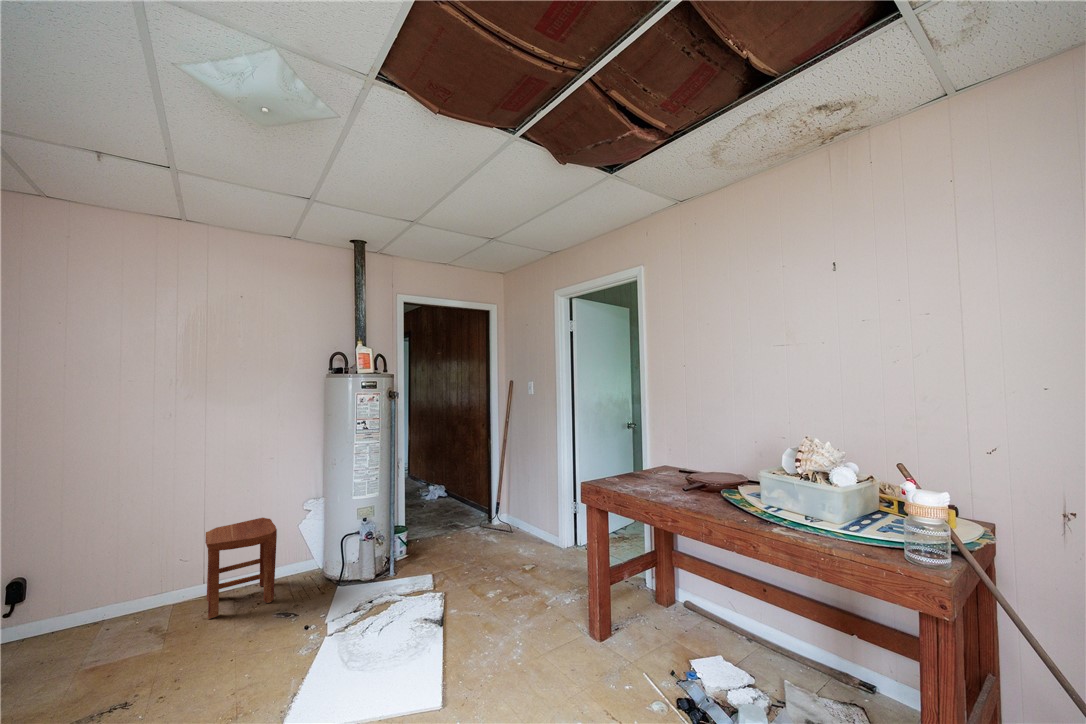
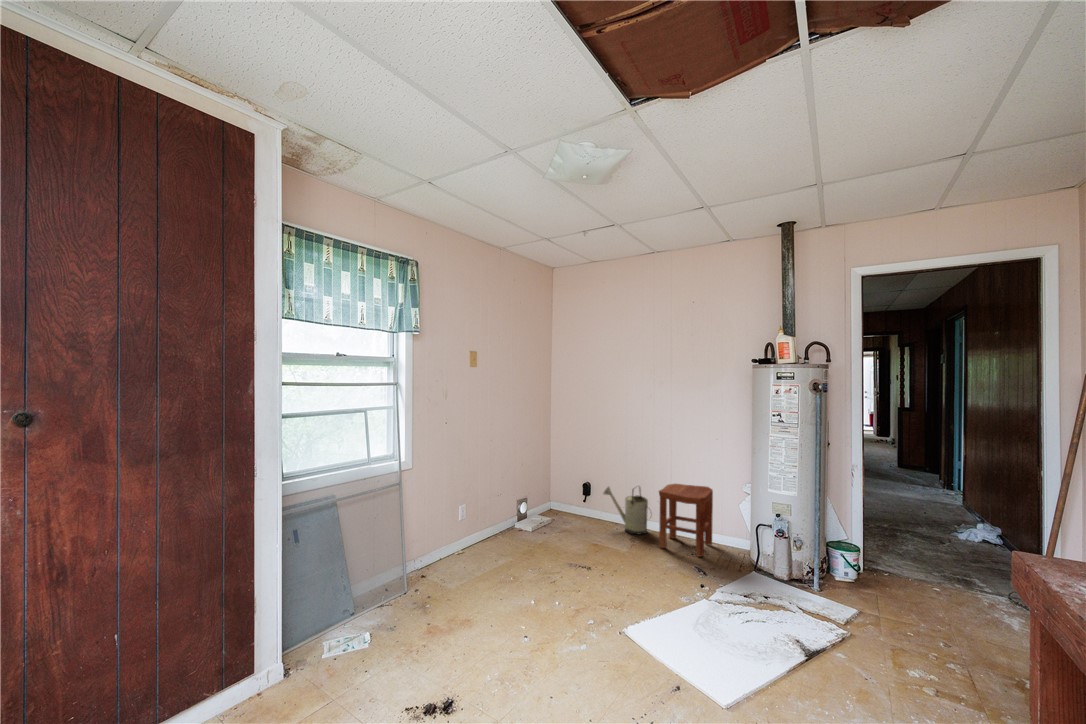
watering can: none [71,550,178,627] -> present [604,487,648,534]

